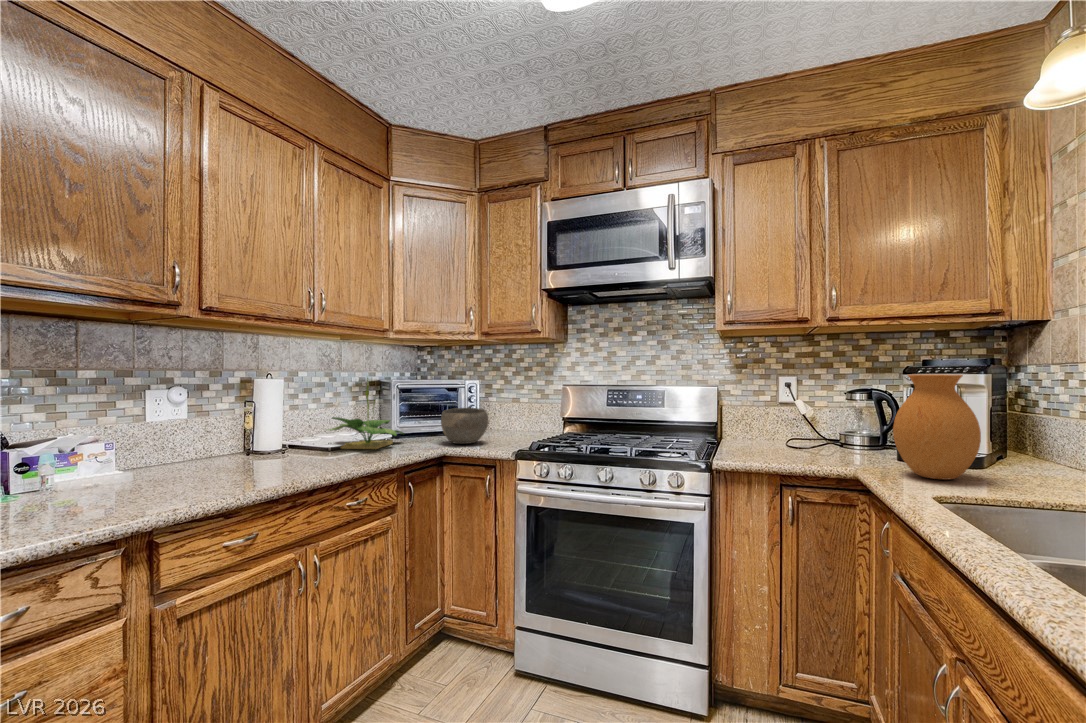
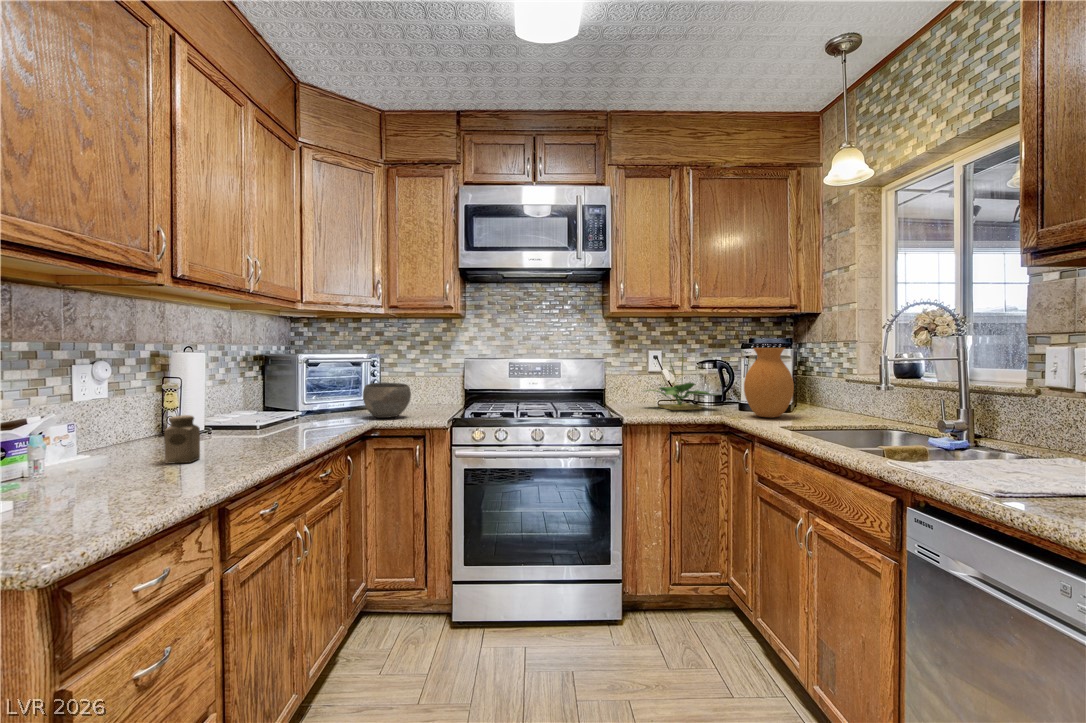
potted plant: present [329,378,404,449] -> present [645,352,713,410]
salt shaker: none [157,442,196,489] -> present [164,415,200,464]

